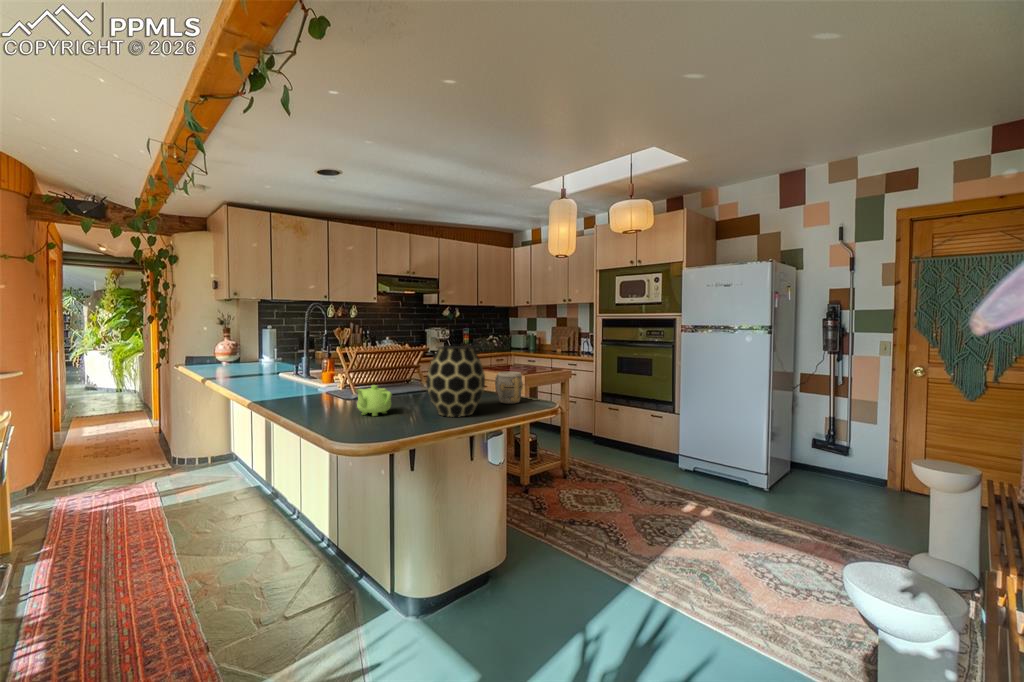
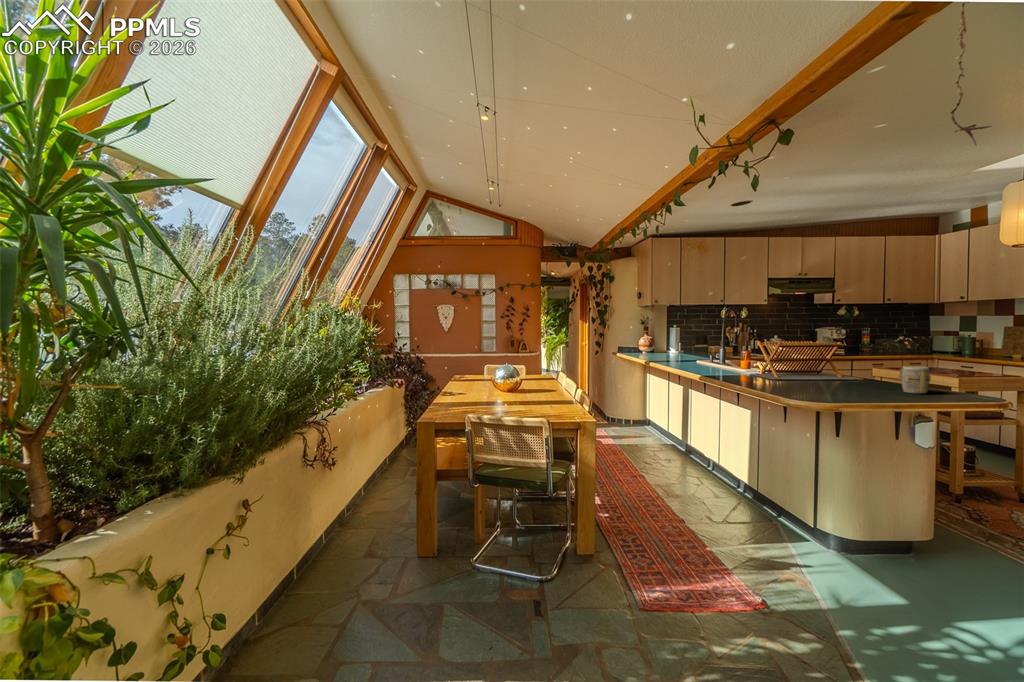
vase: present [426,346,485,417] -> none [831,342,887,396]
teapot: present [357,385,392,416] -> none [772,369,801,390]

